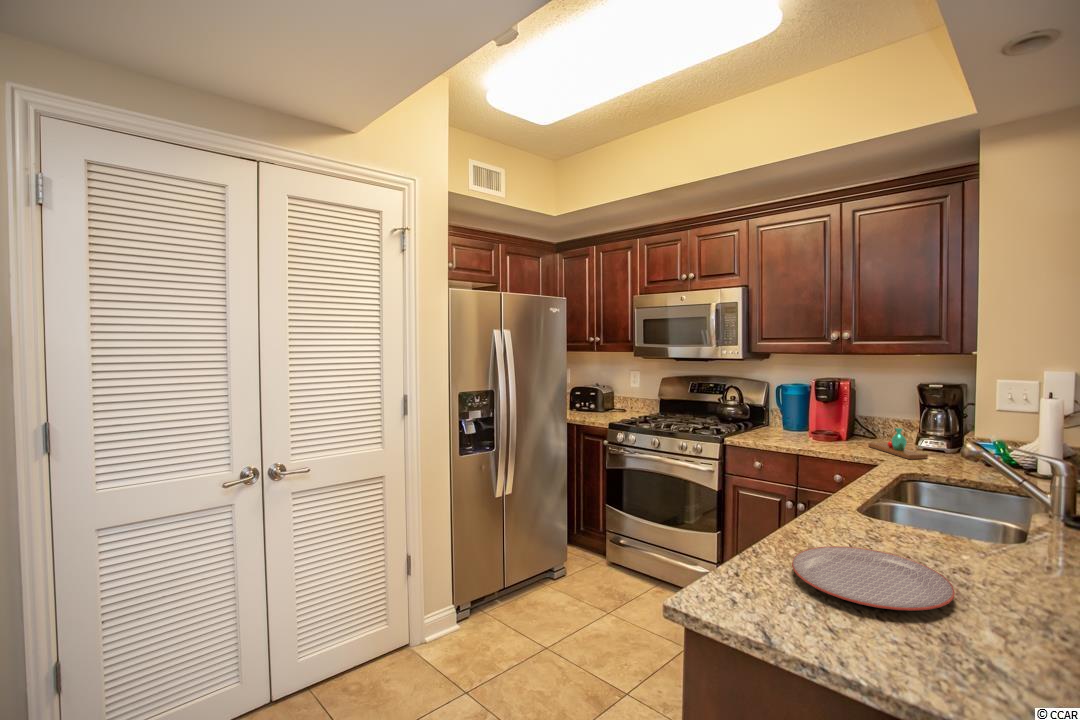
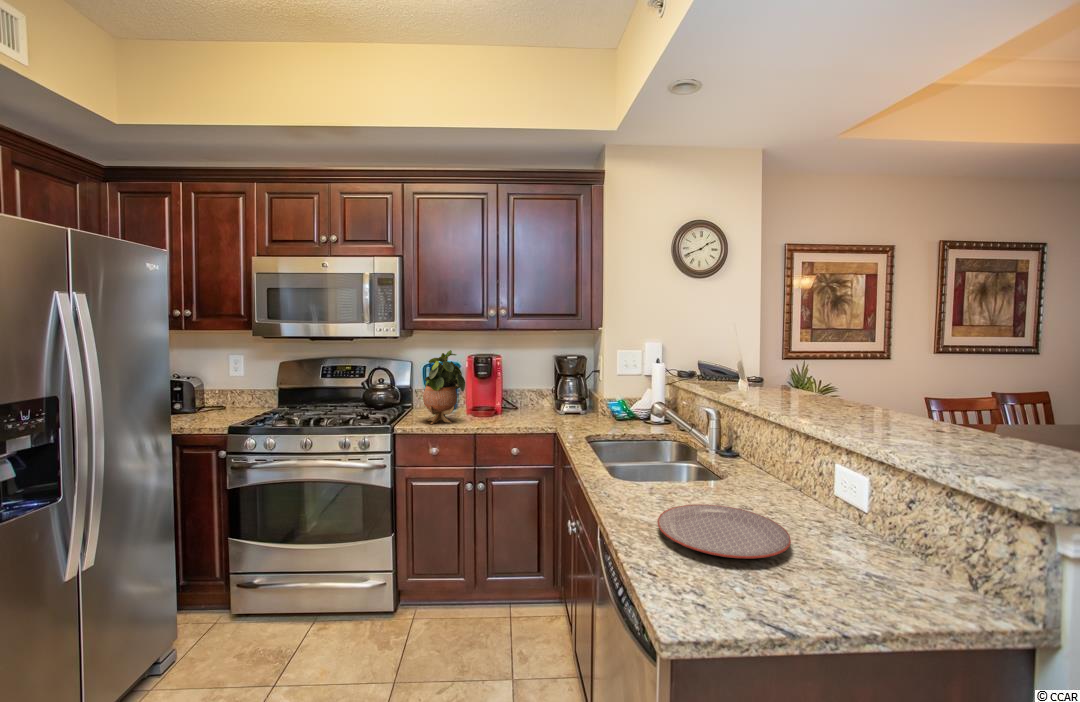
potted plant: none [750,369,793,441] -> present [423,350,465,424]
vase: present [868,428,928,459] -> none [524,399,573,424]

